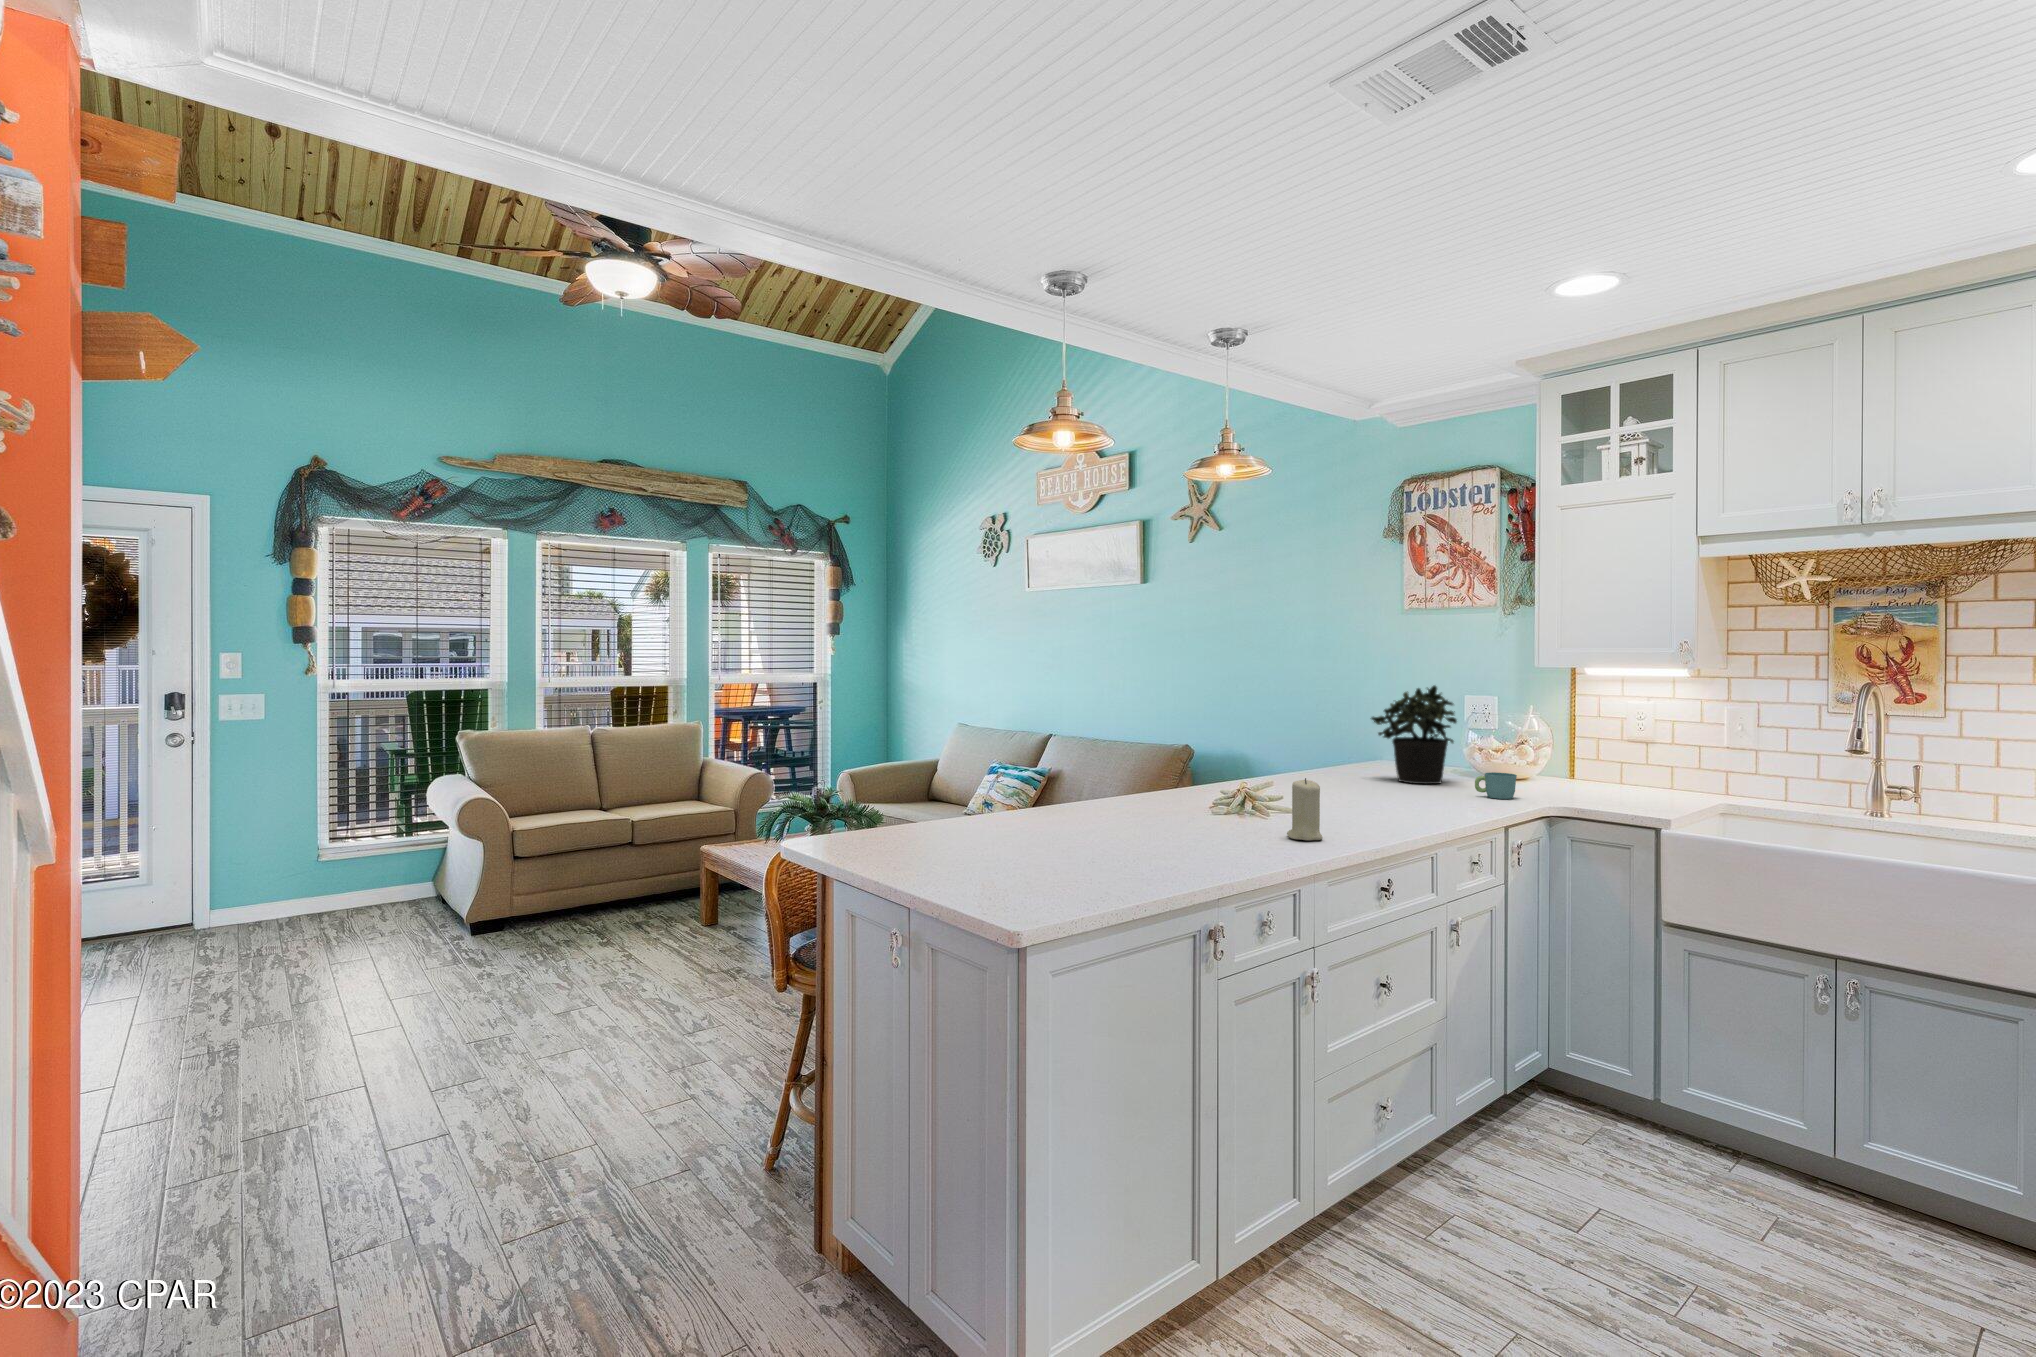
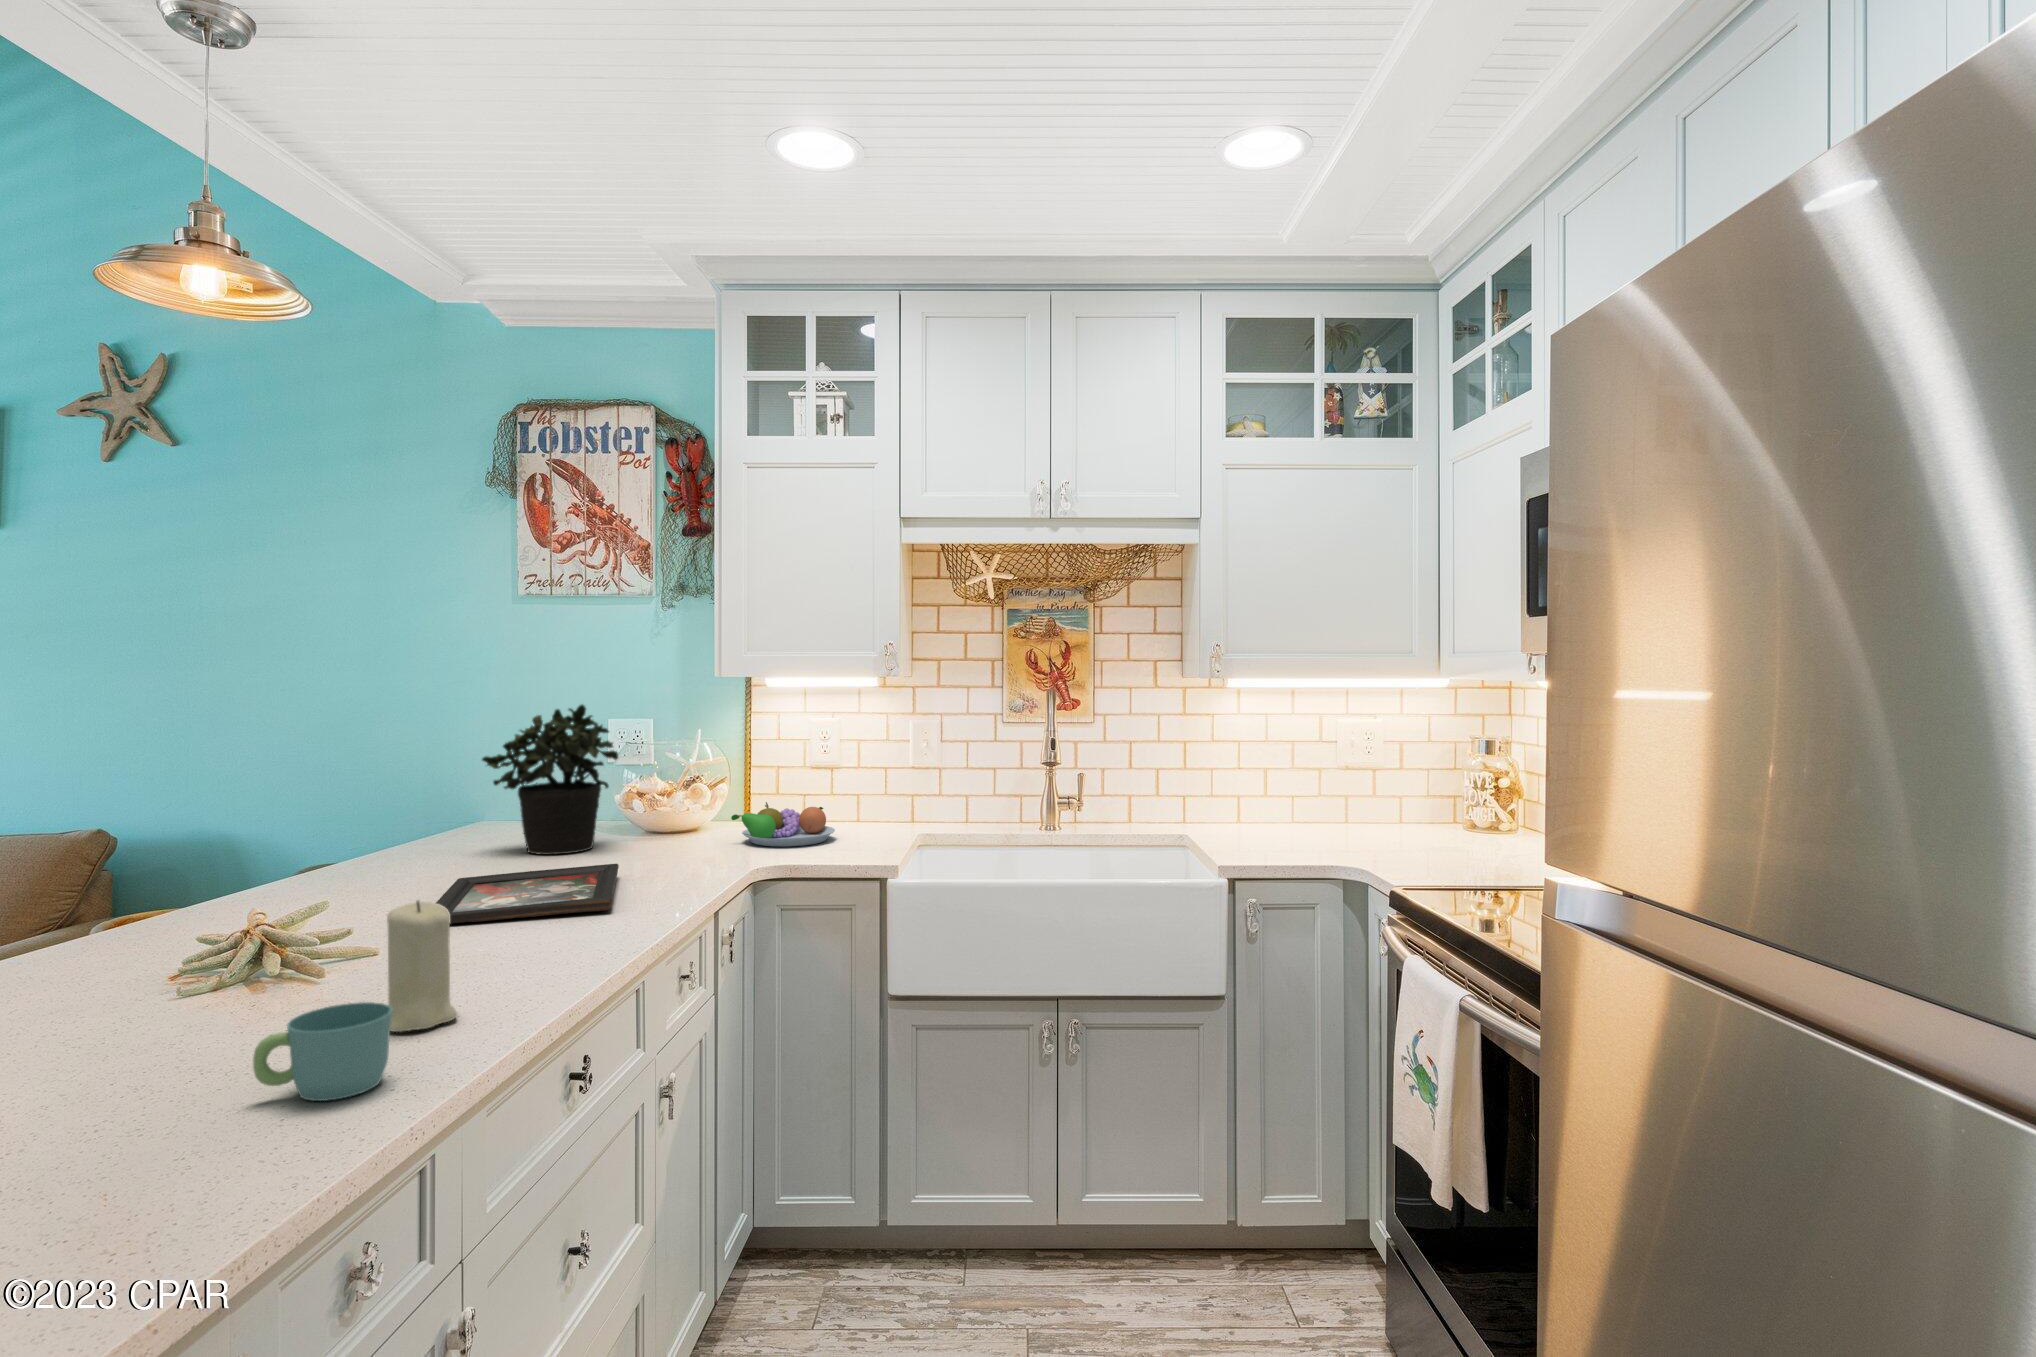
fruit bowl: none [1544,764,1636,800] -> present [731,802,835,846]
mug: present [1475,772,1517,799] -> present [253,1002,393,1101]
decorative tray: none [1322,787,1446,813] -> present [436,864,619,924]

